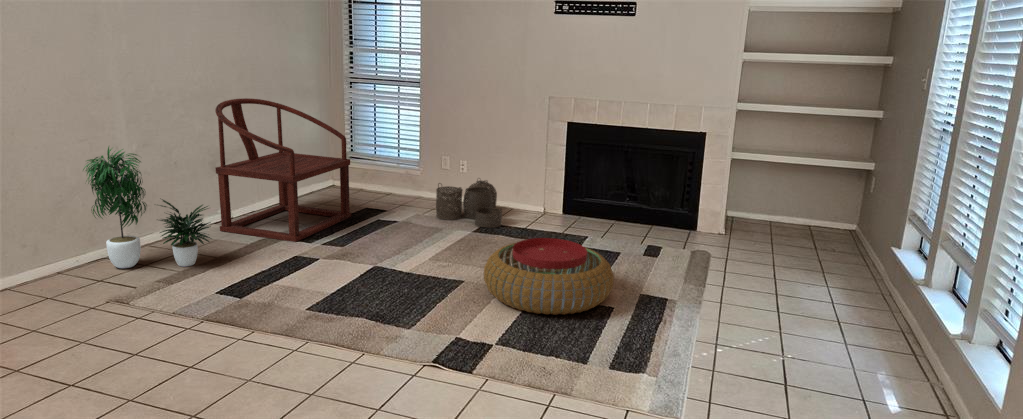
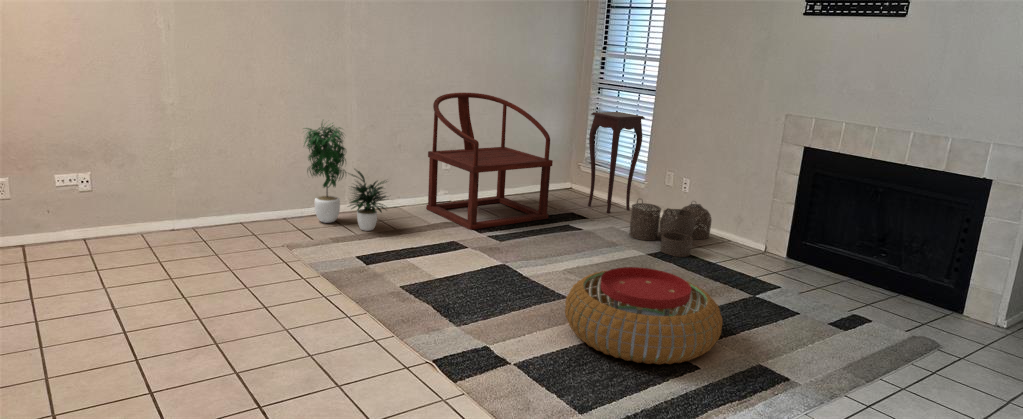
side table: none [364,105,413,202] -> present [588,112,645,213]

